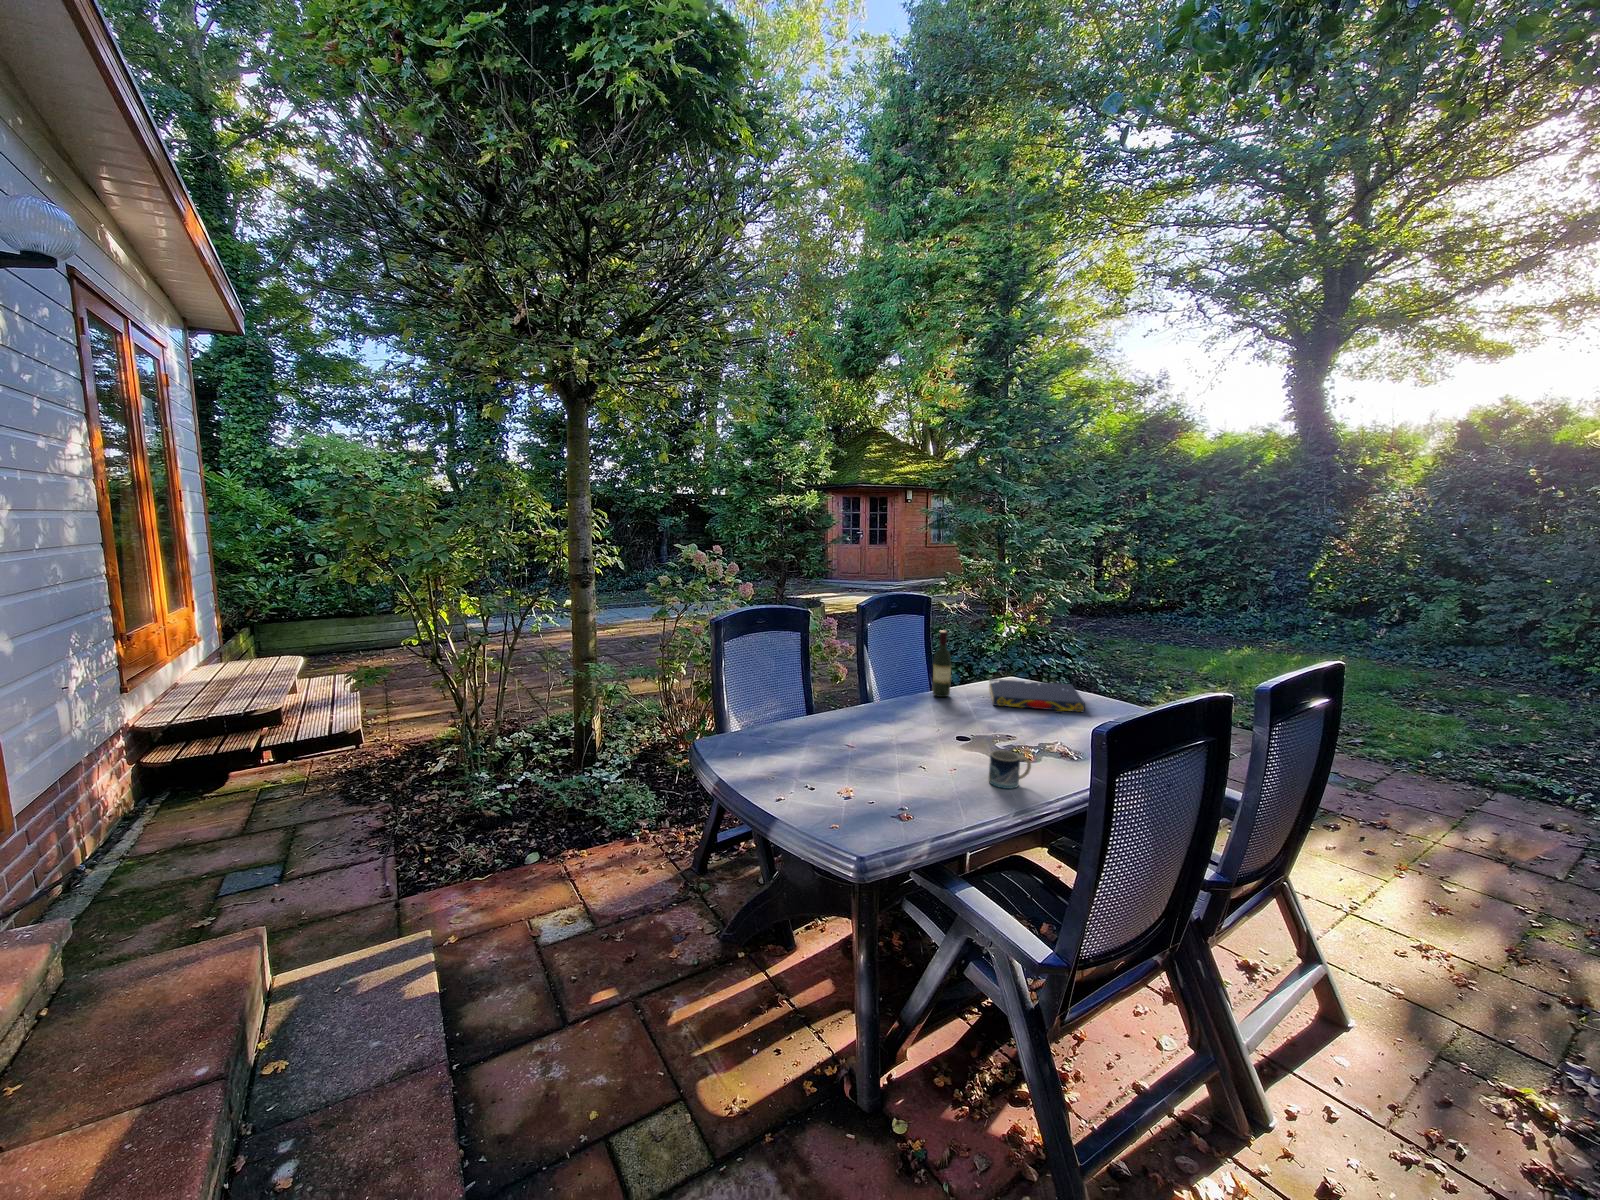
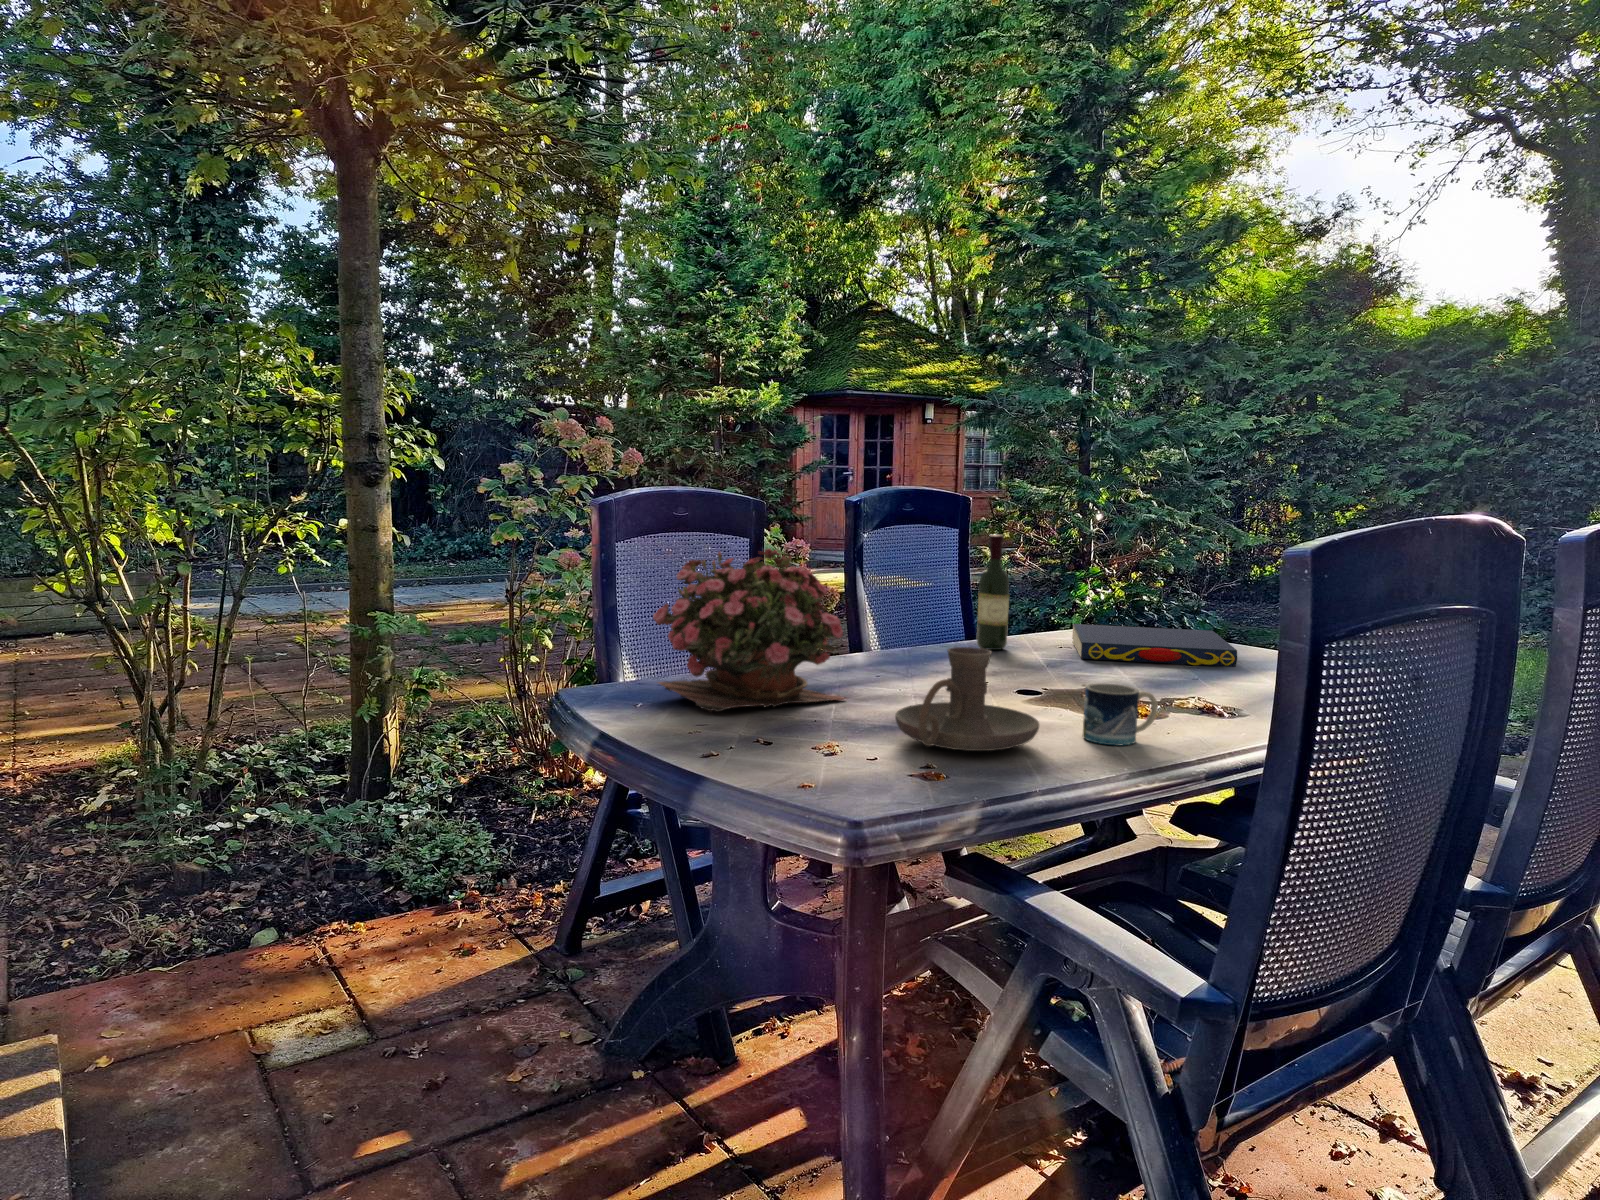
potted flower: none [748,660,858,760] -> present [653,548,844,711]
candle holder: none [883,733,964,796] -> present [895,647,1039,751]

